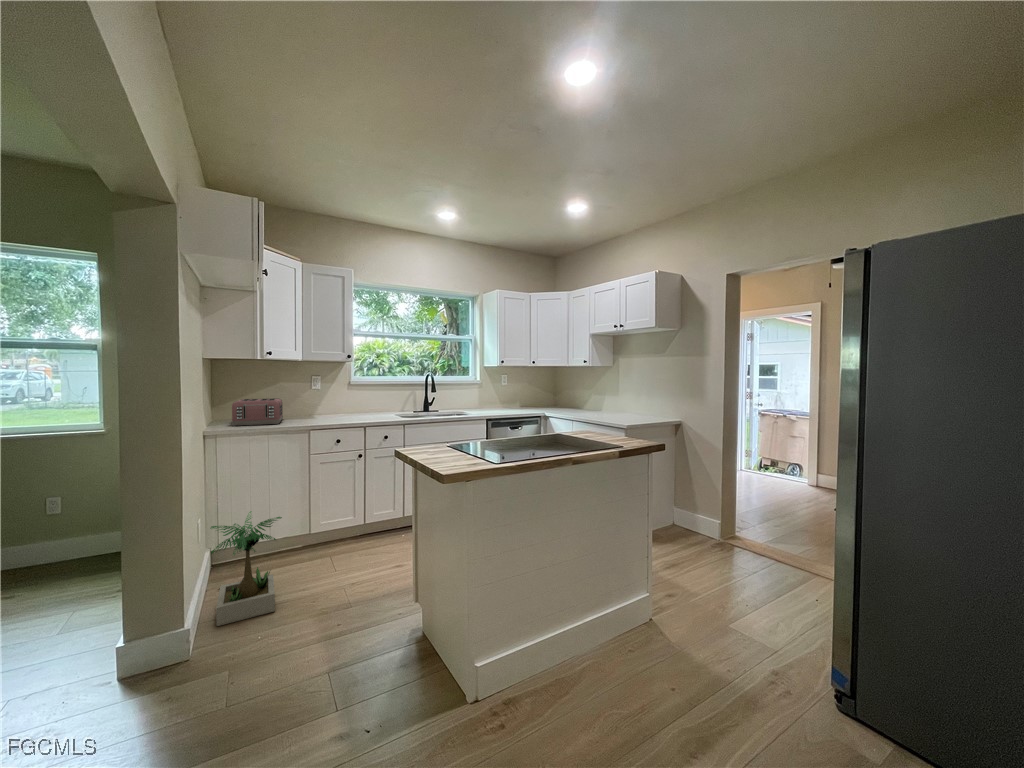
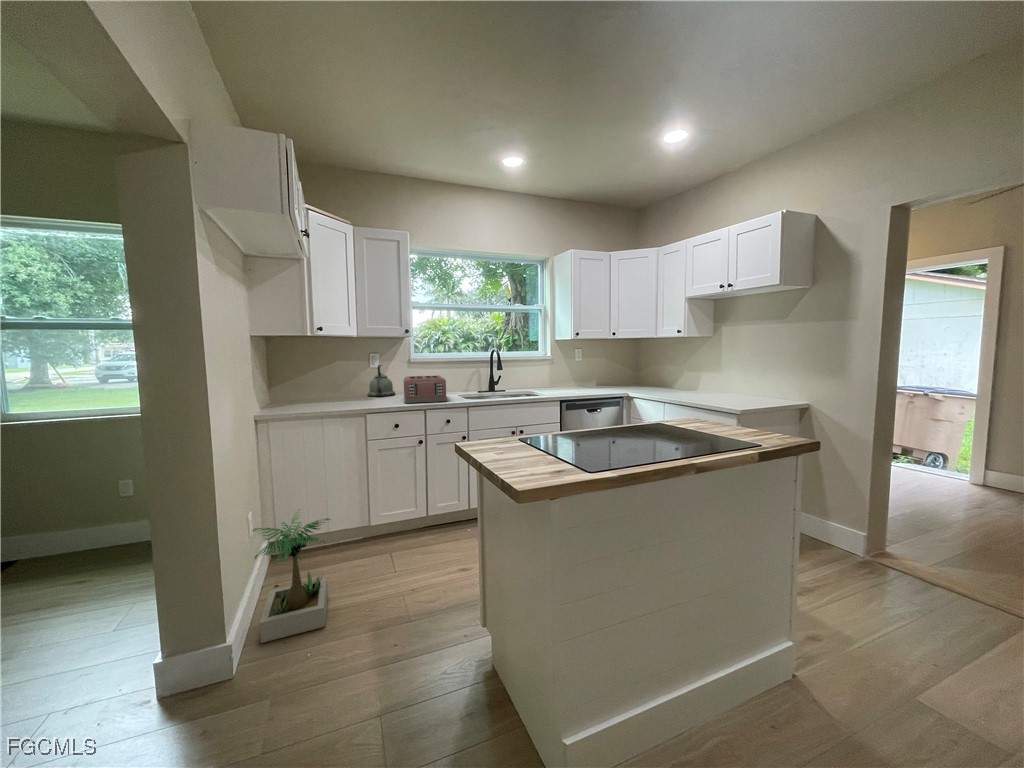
kettle: none [306,386,333,416] -> present [368,365,395,396]
toaster: present [231,398,283,426] -> present [404,376,447,403]

